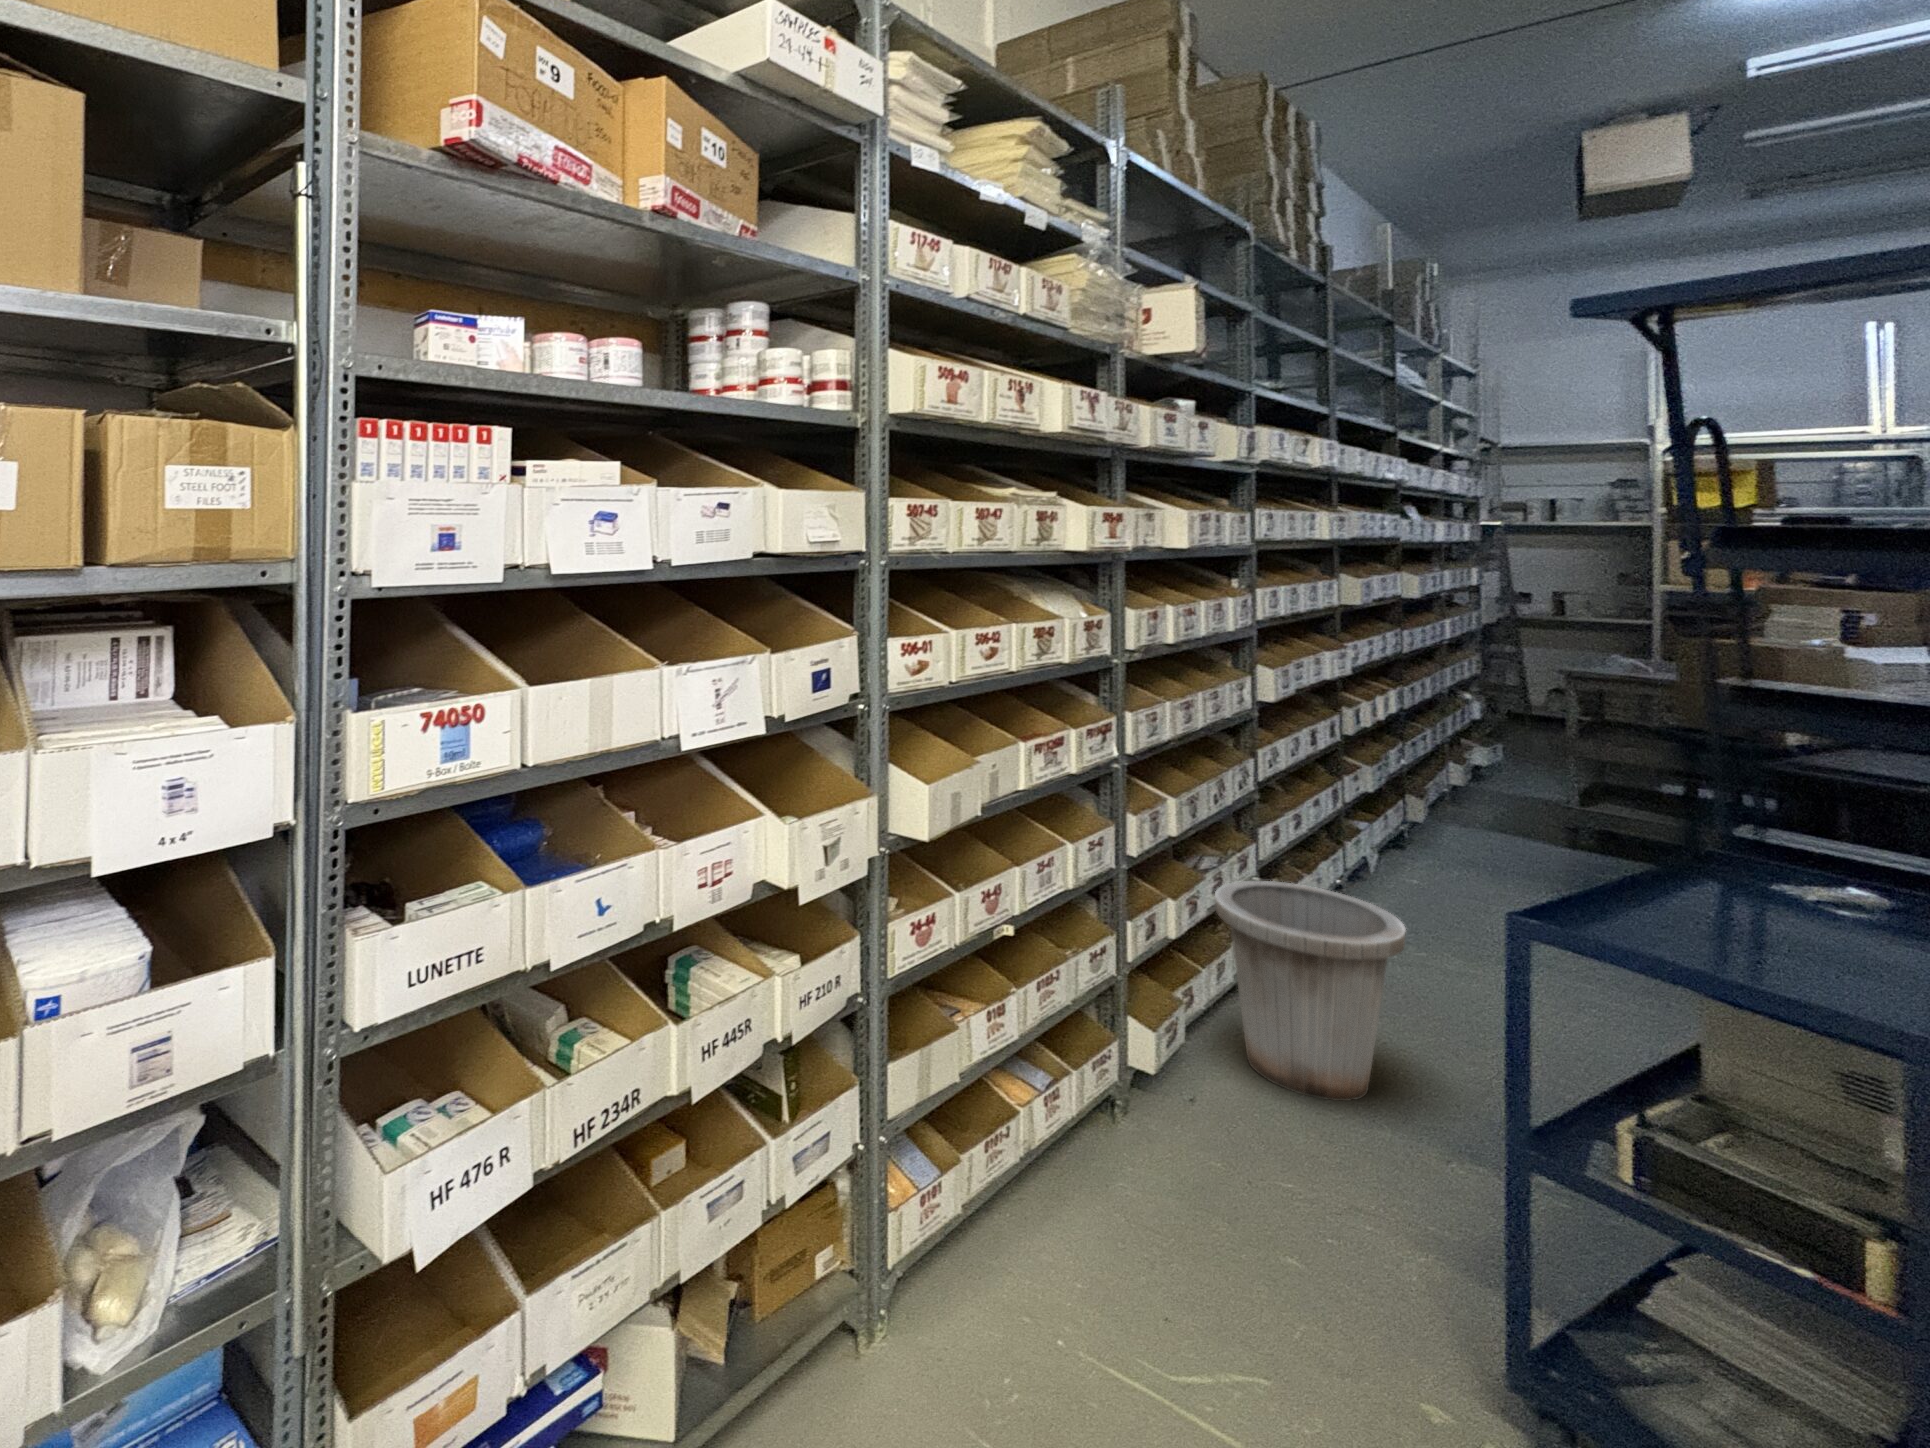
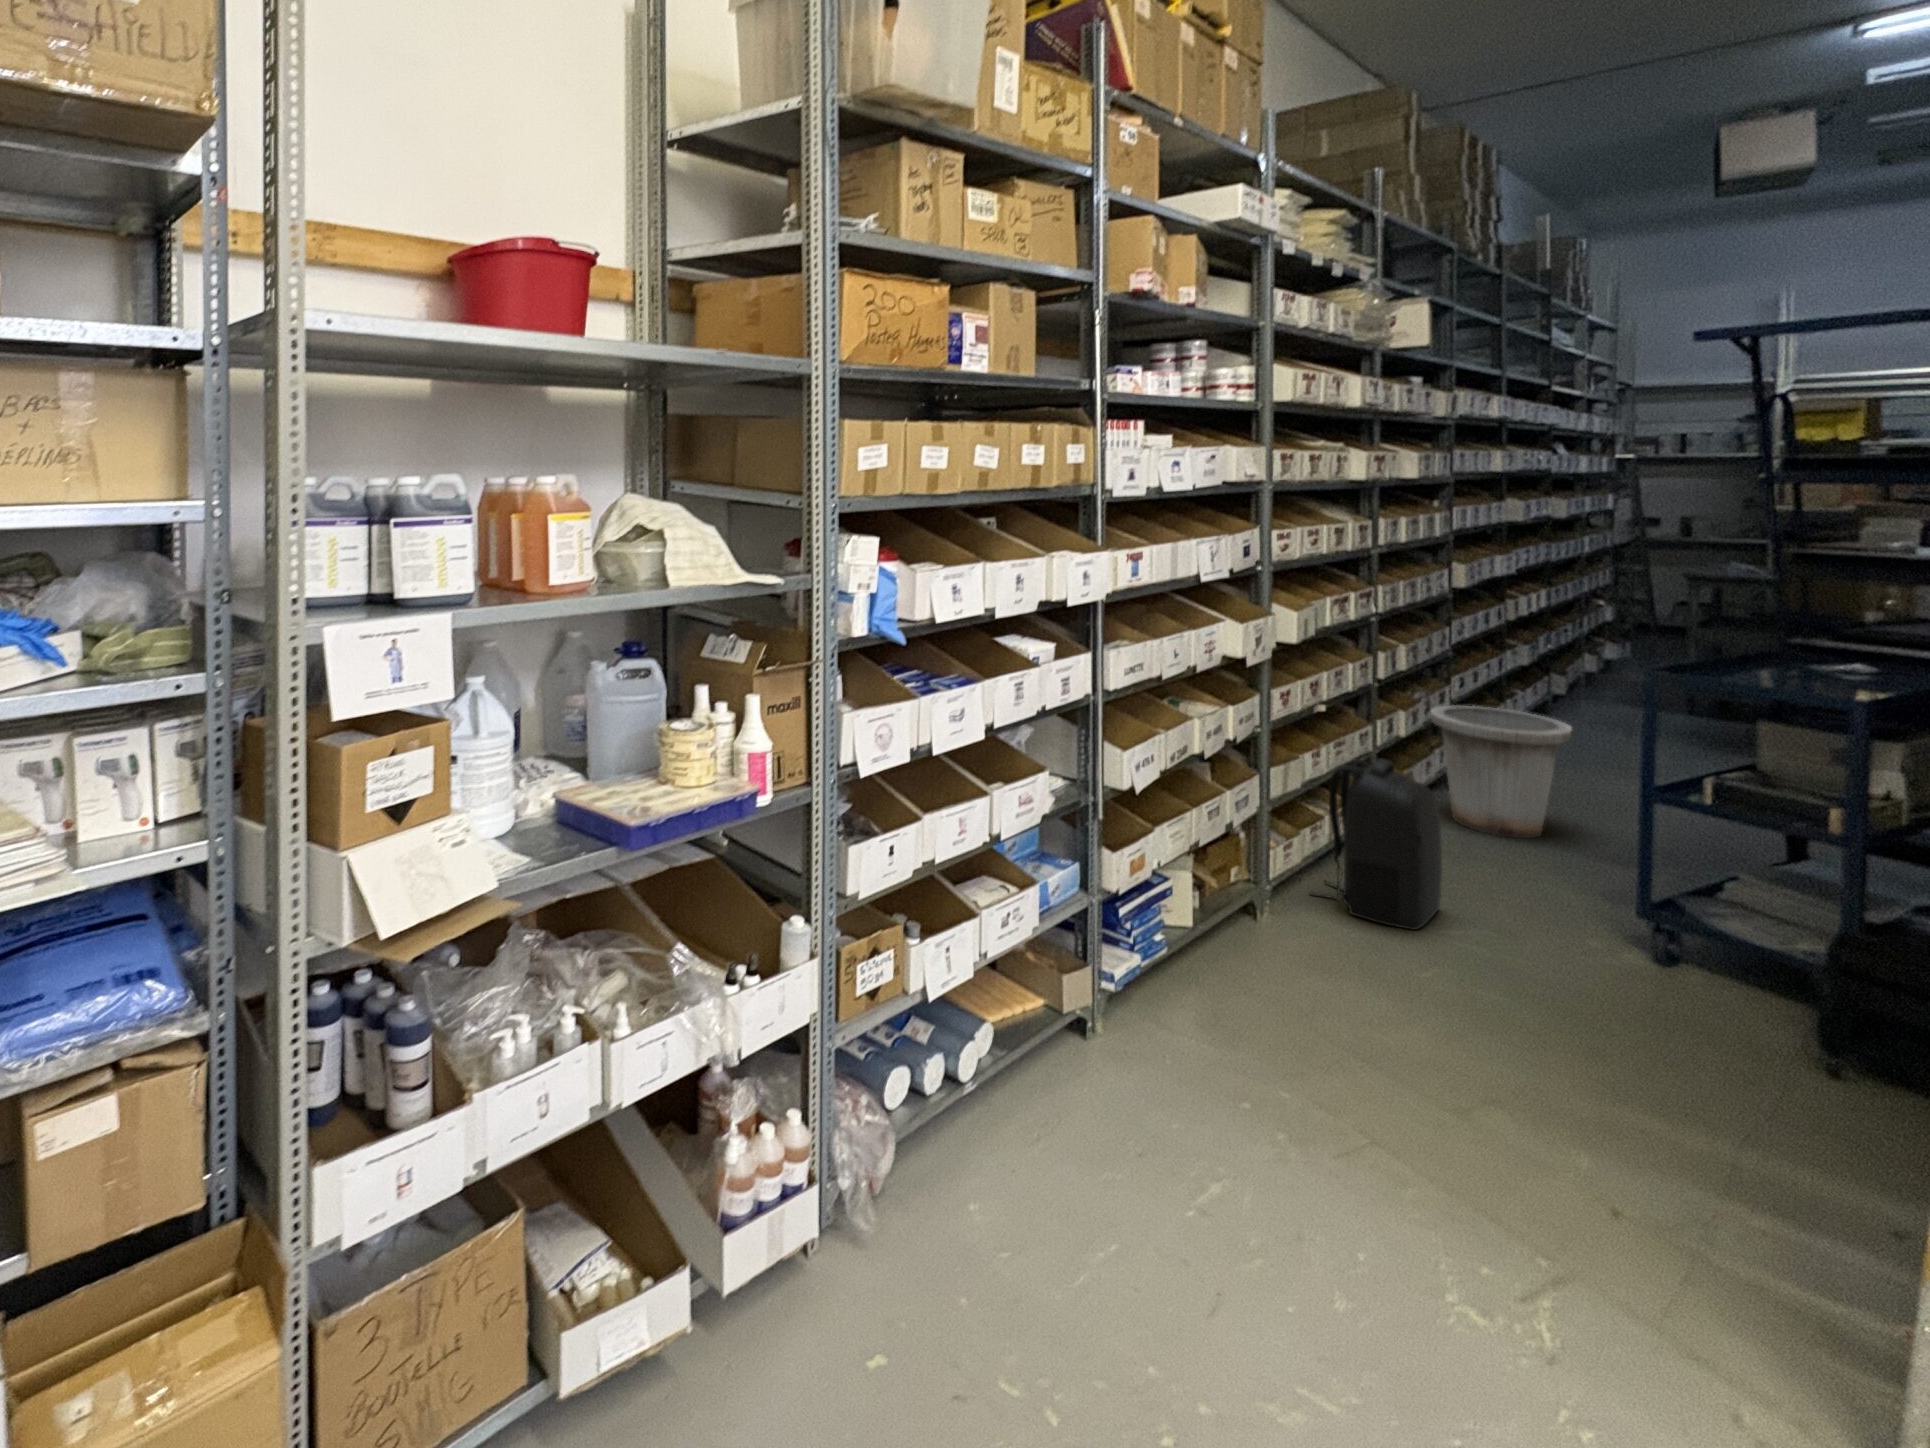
backpack: none [967,1027,1177,1379] -> present [1313,759,1442,930]

